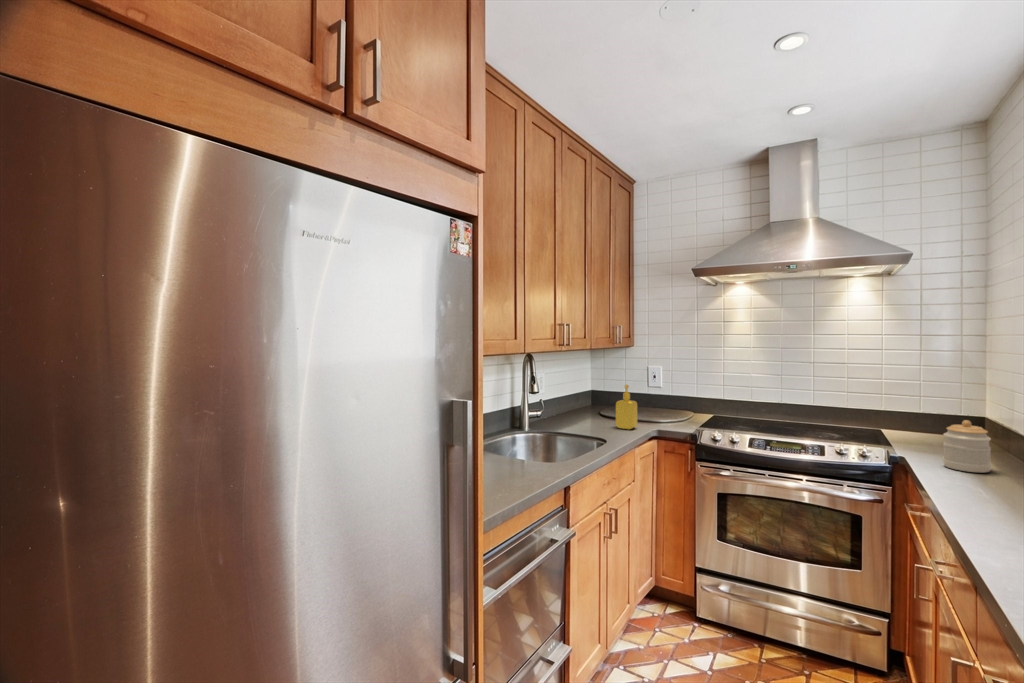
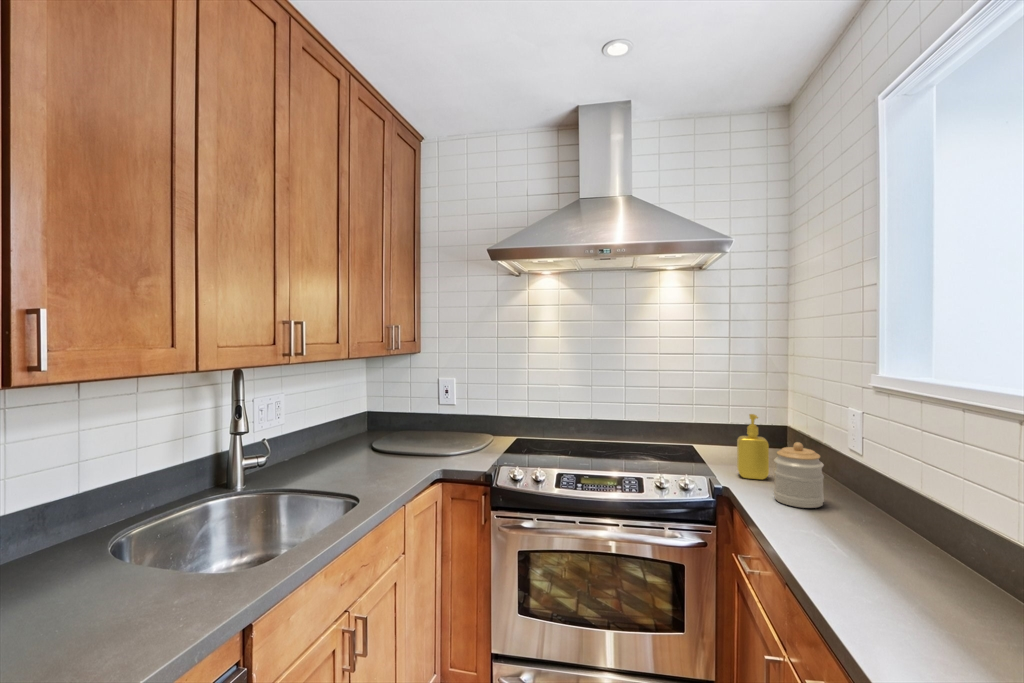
soap dispenser: present [616,385,637,429] -> present [737,414,769,480]

